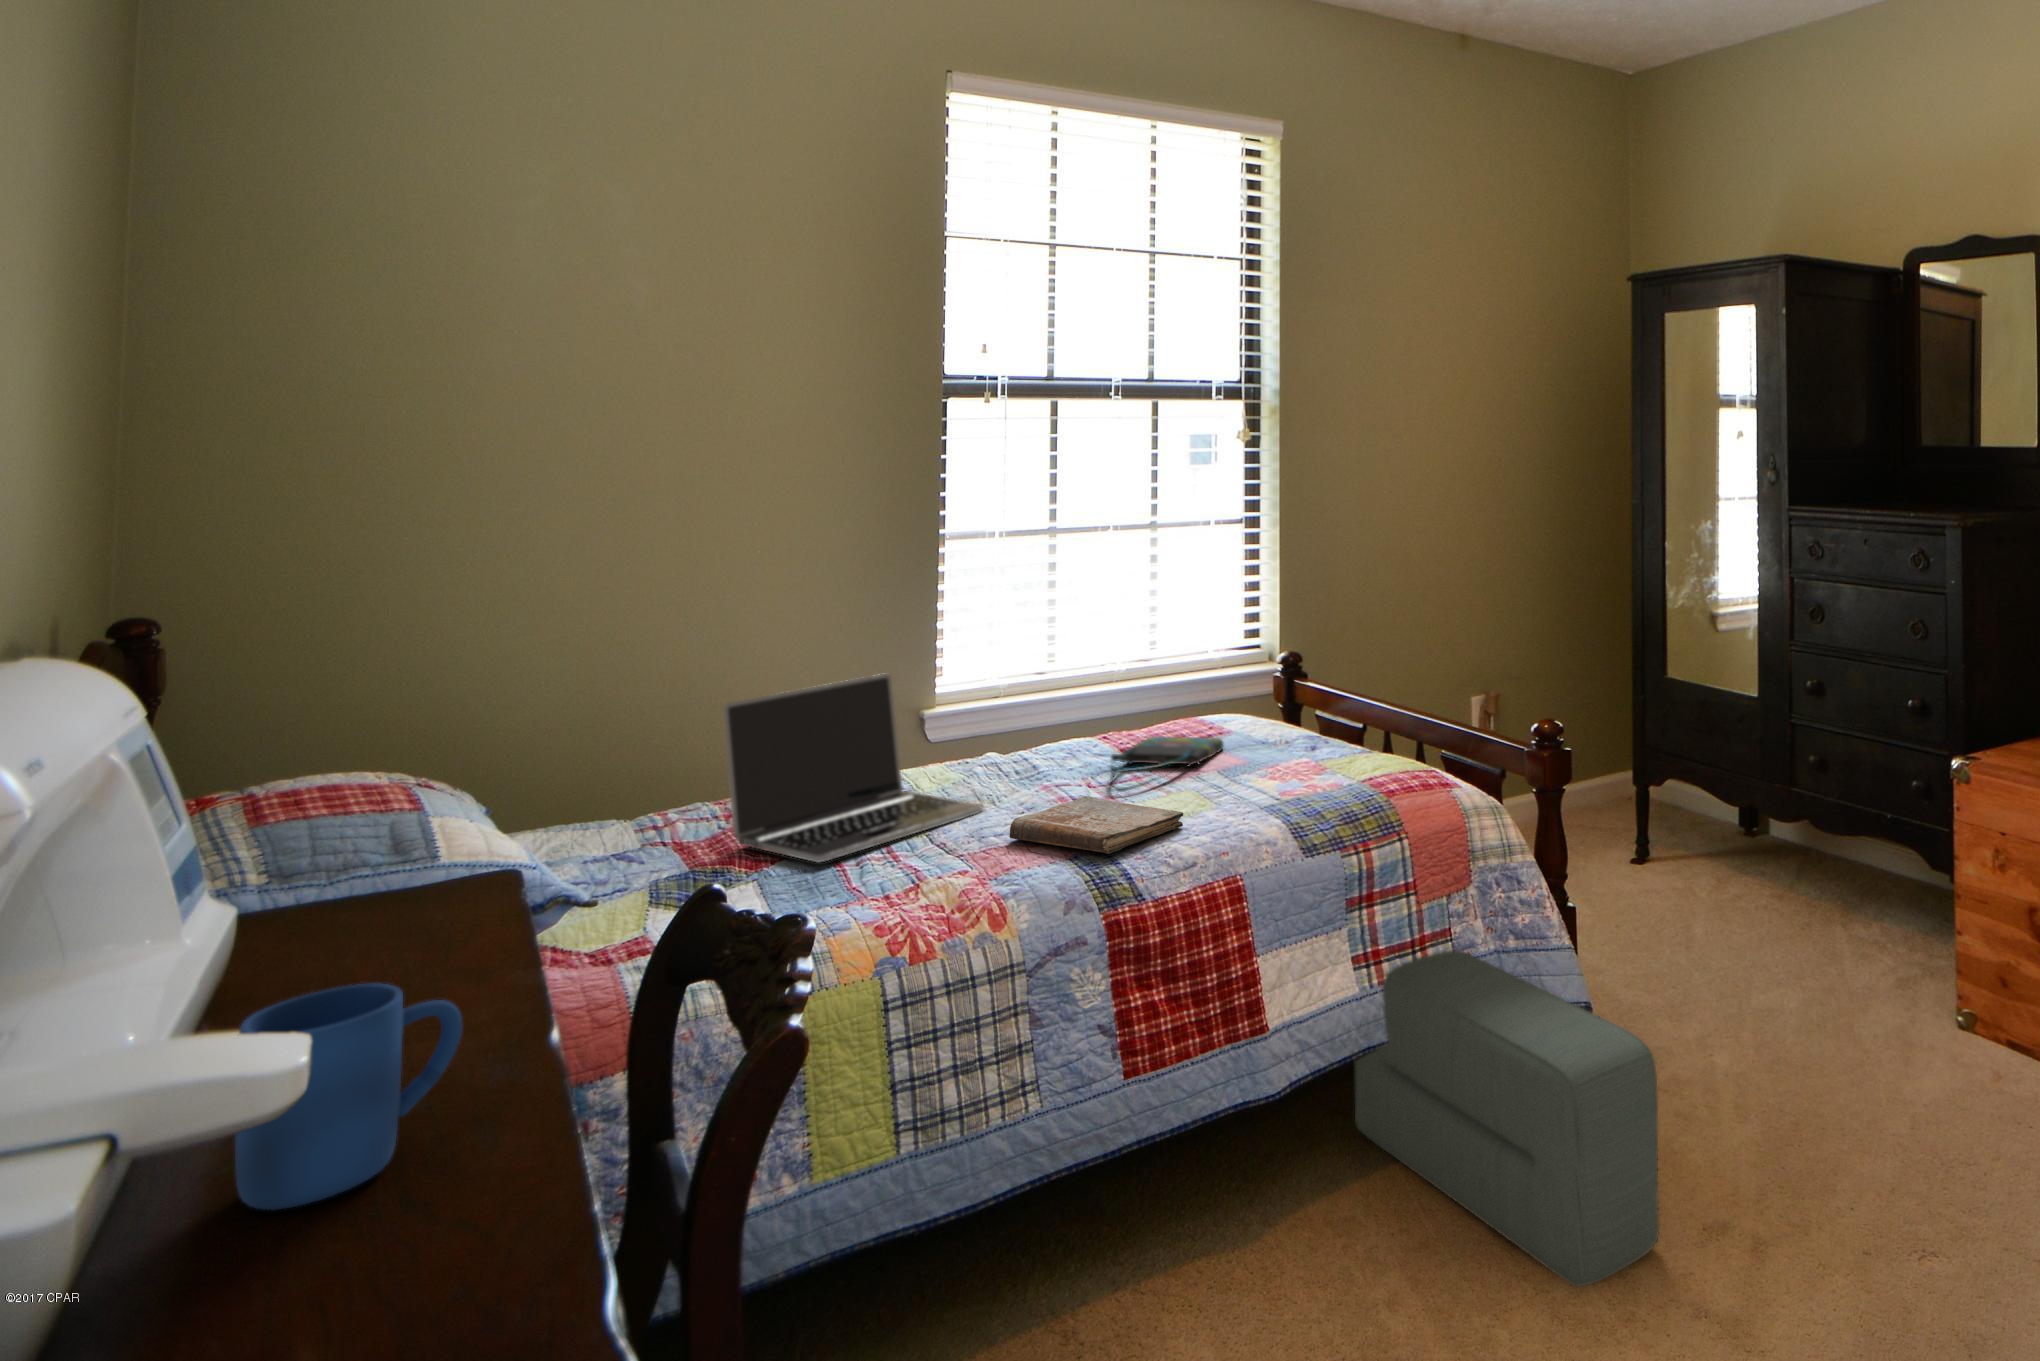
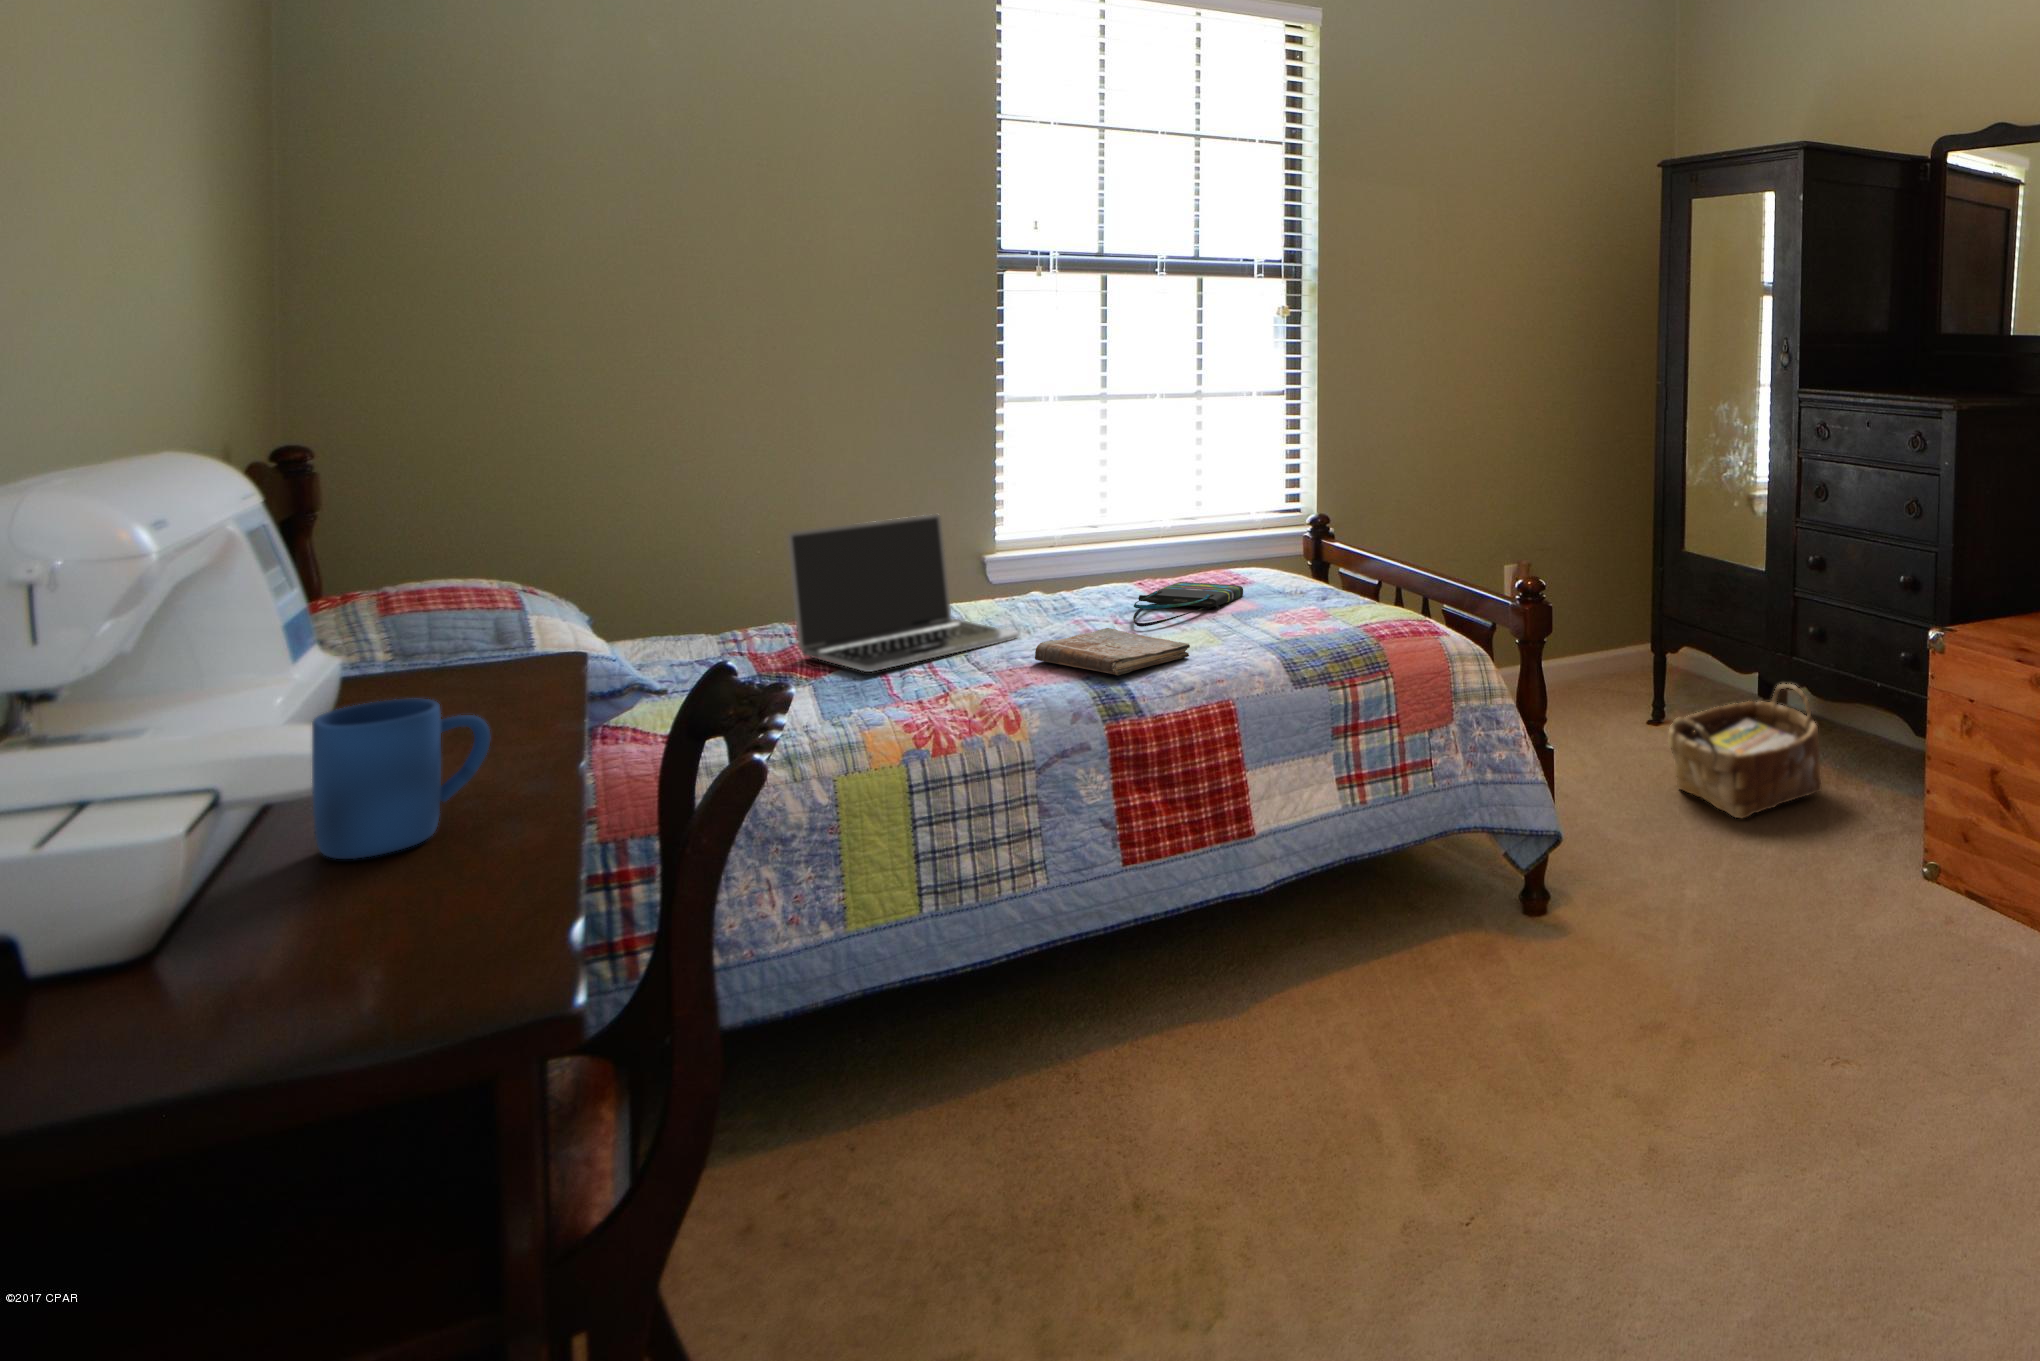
woven basket: none [1673,816,1836,968] -> present [1668,684,1822,818]
pouf: present [1355,951,1659,1287] -> none [1343,771,1598,1067]

